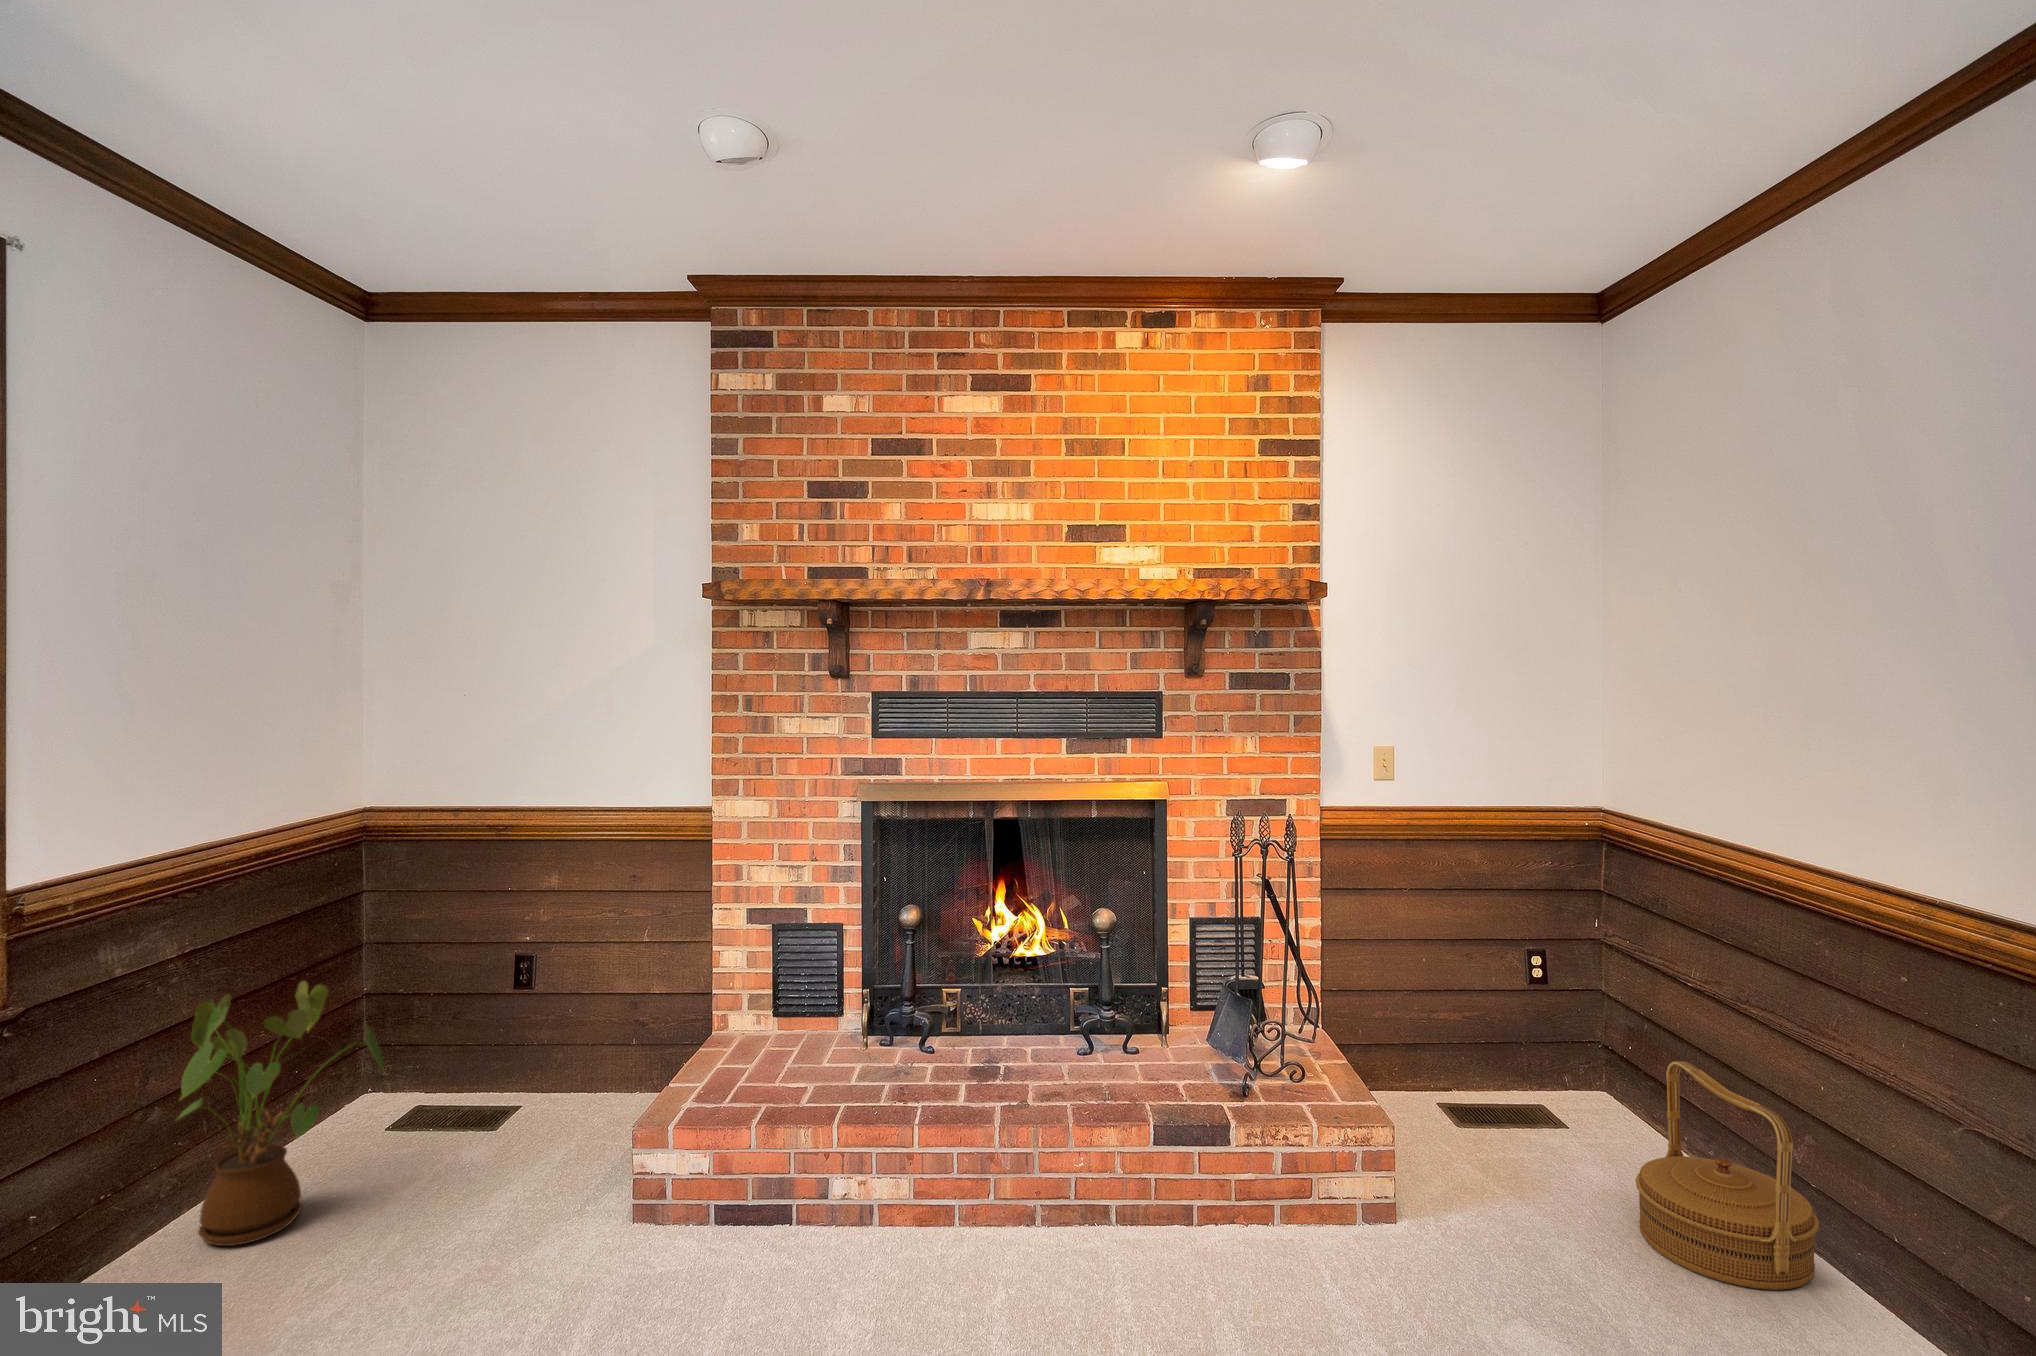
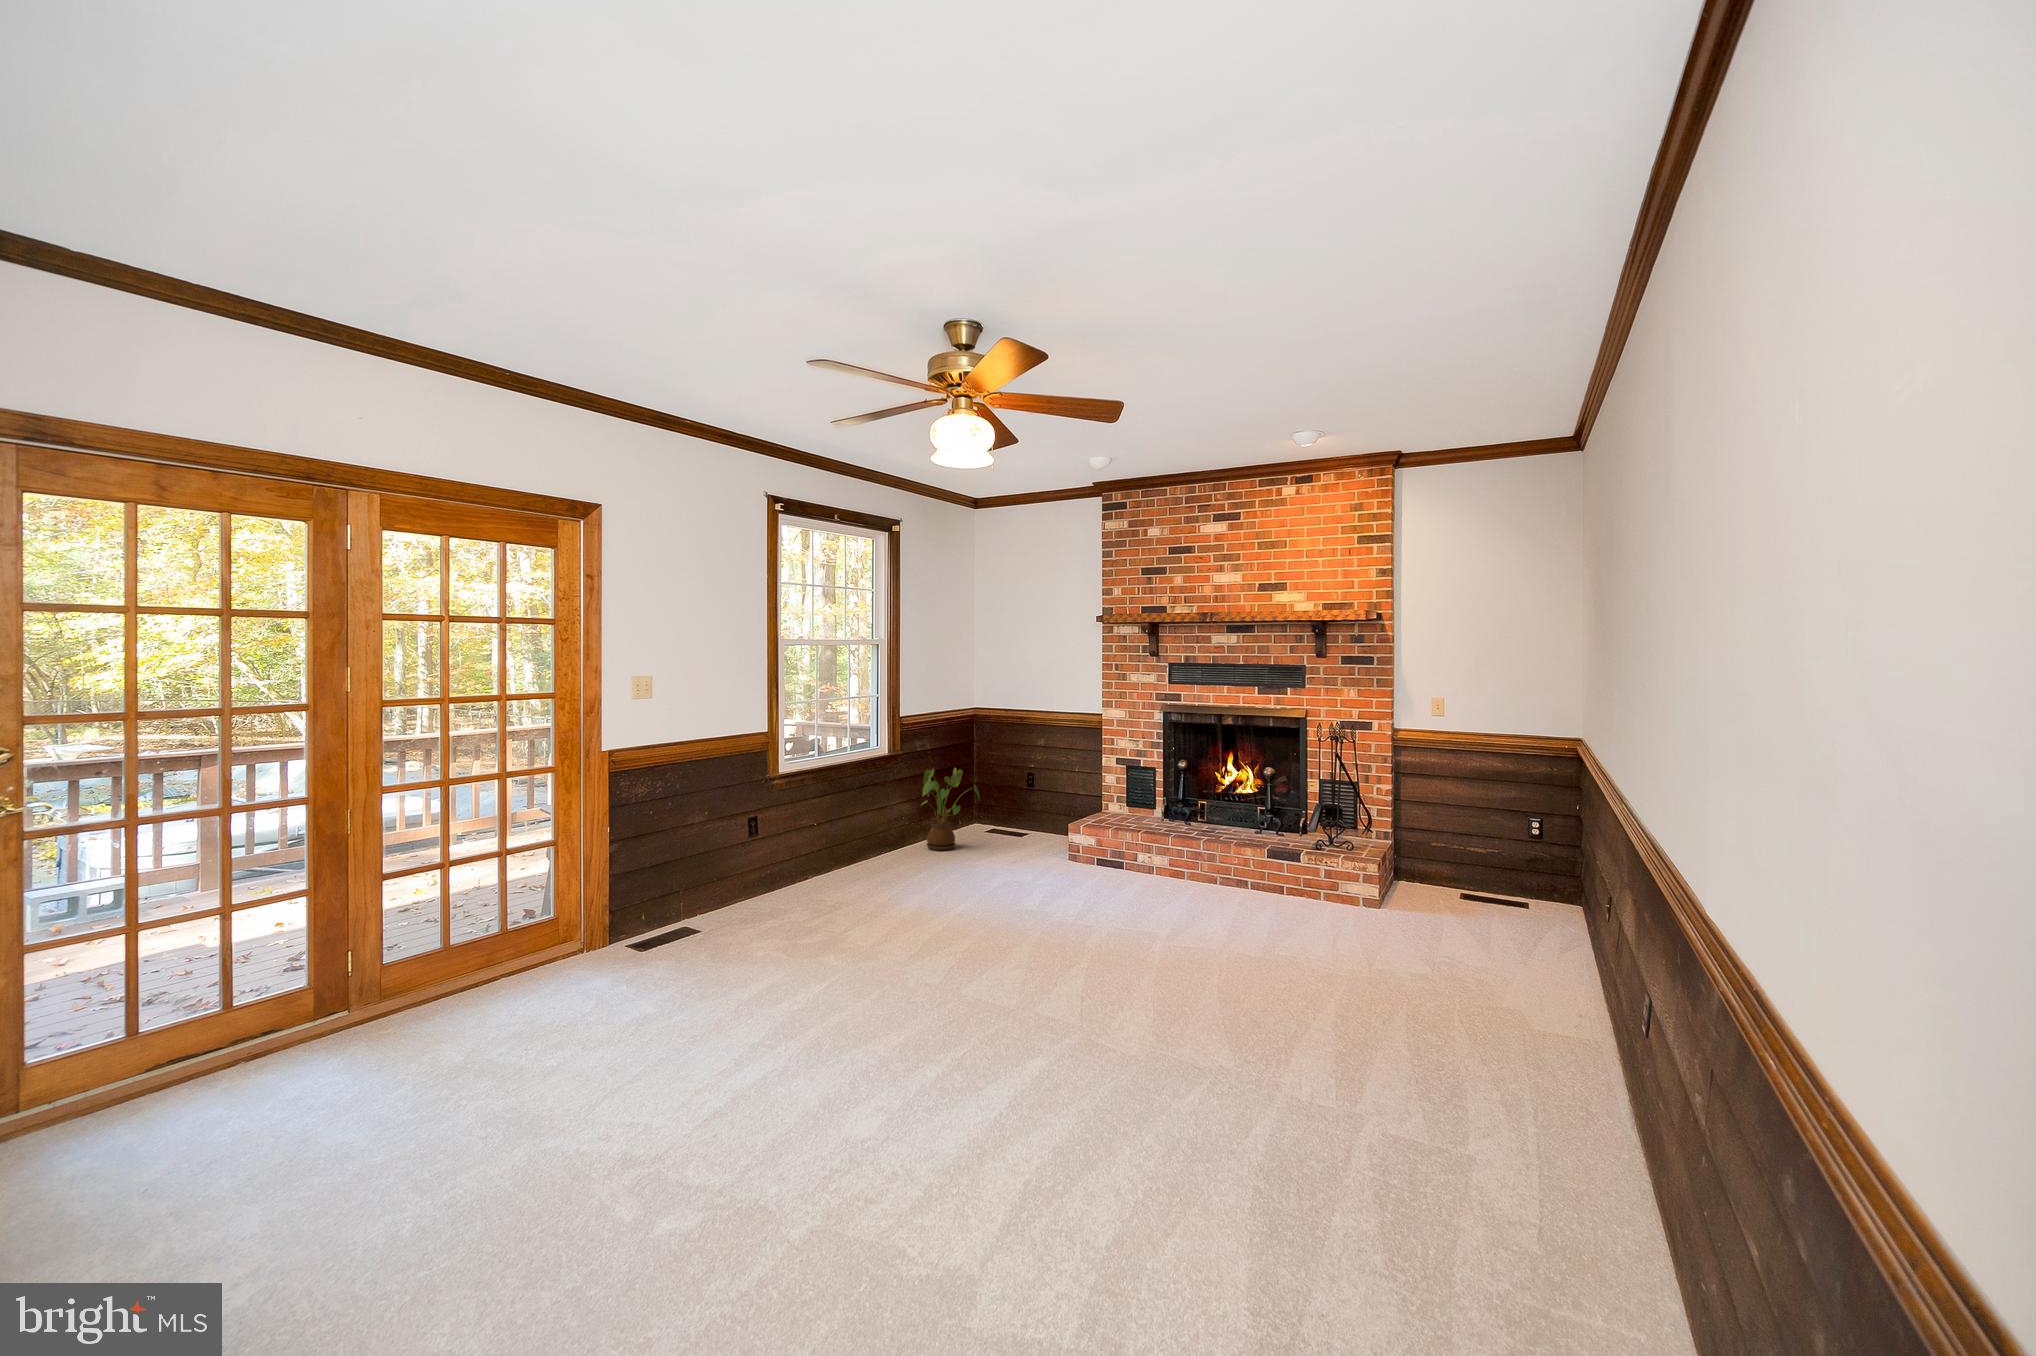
woven basket: present [1635,1061,1819,1290] -> none [1492,855,1579,953]

